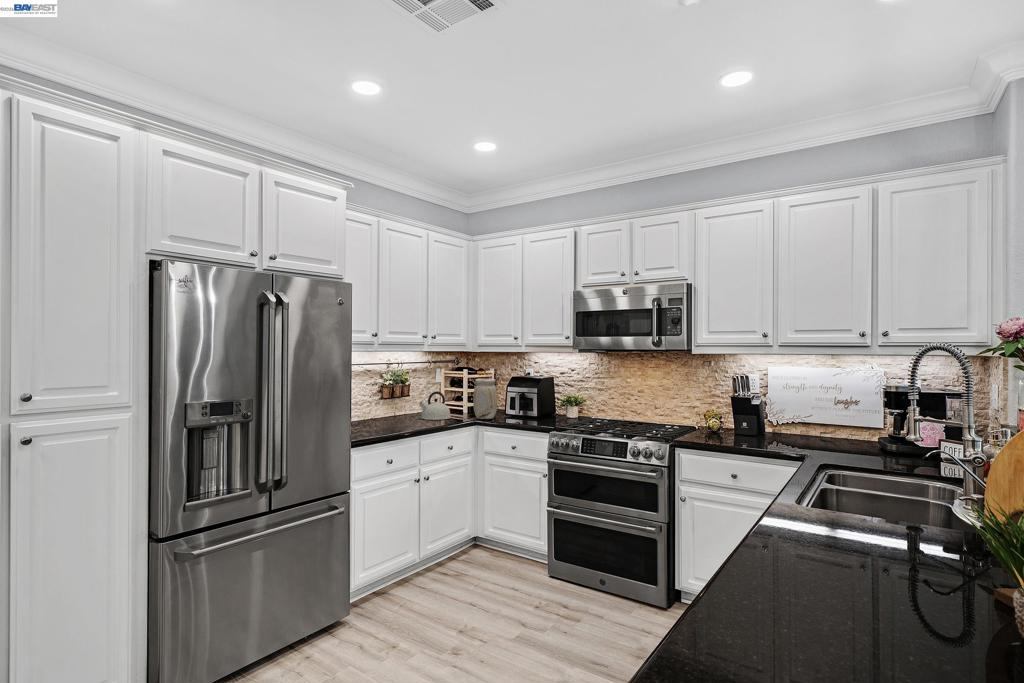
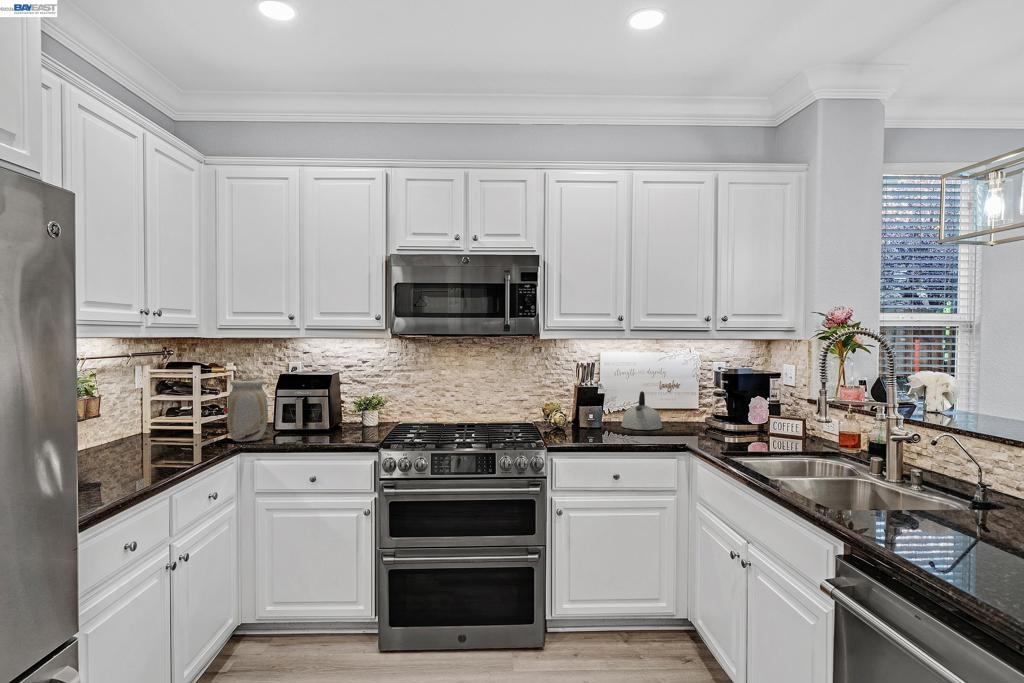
kettle: present [419,392,451,420] -> present [621,391,663,430]

